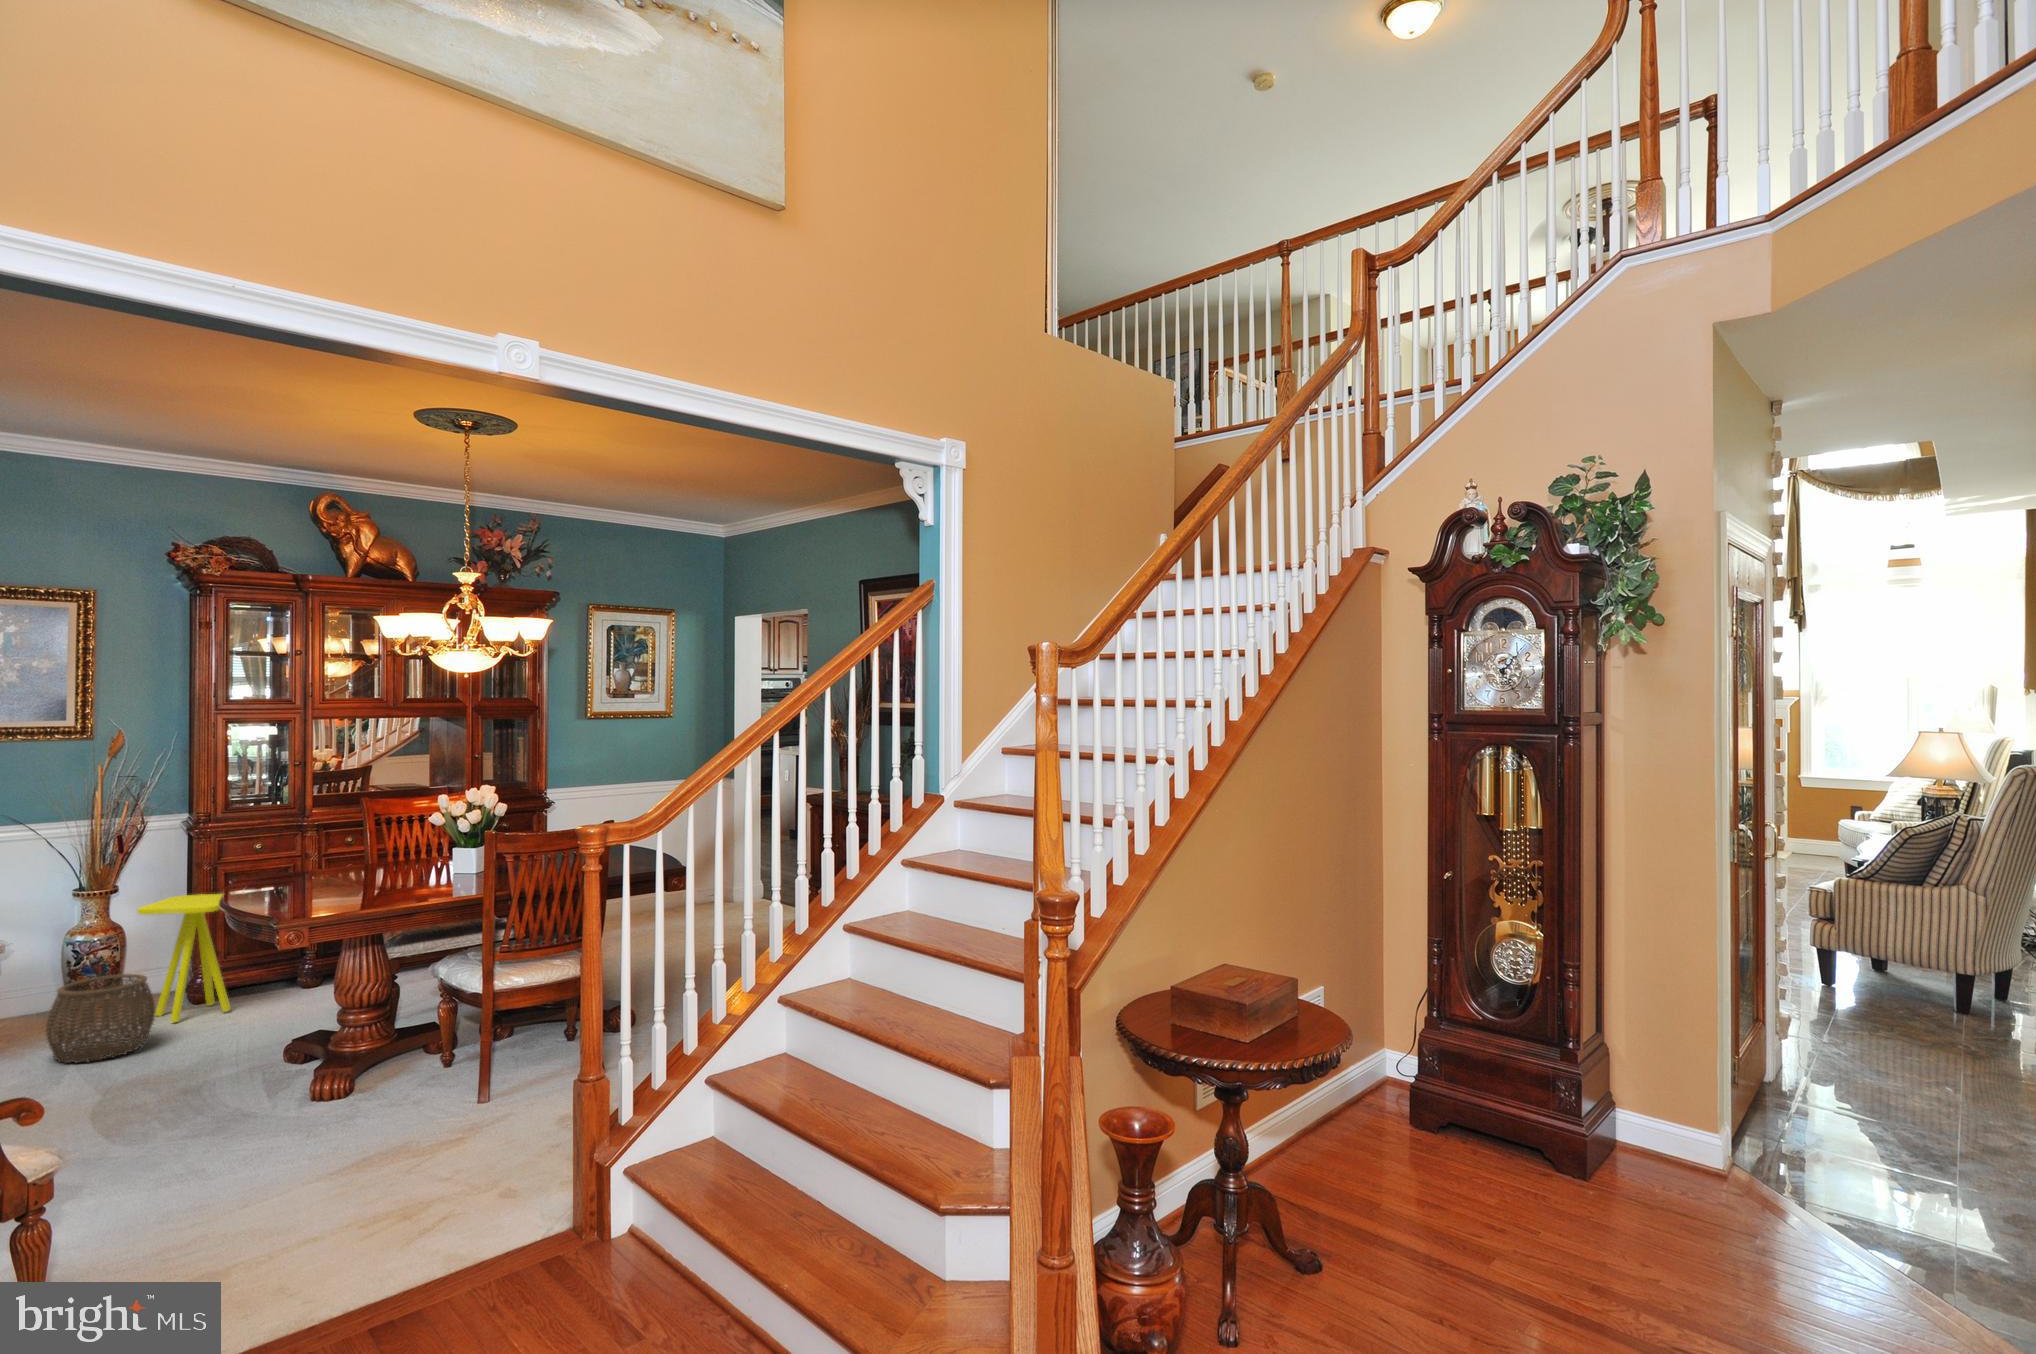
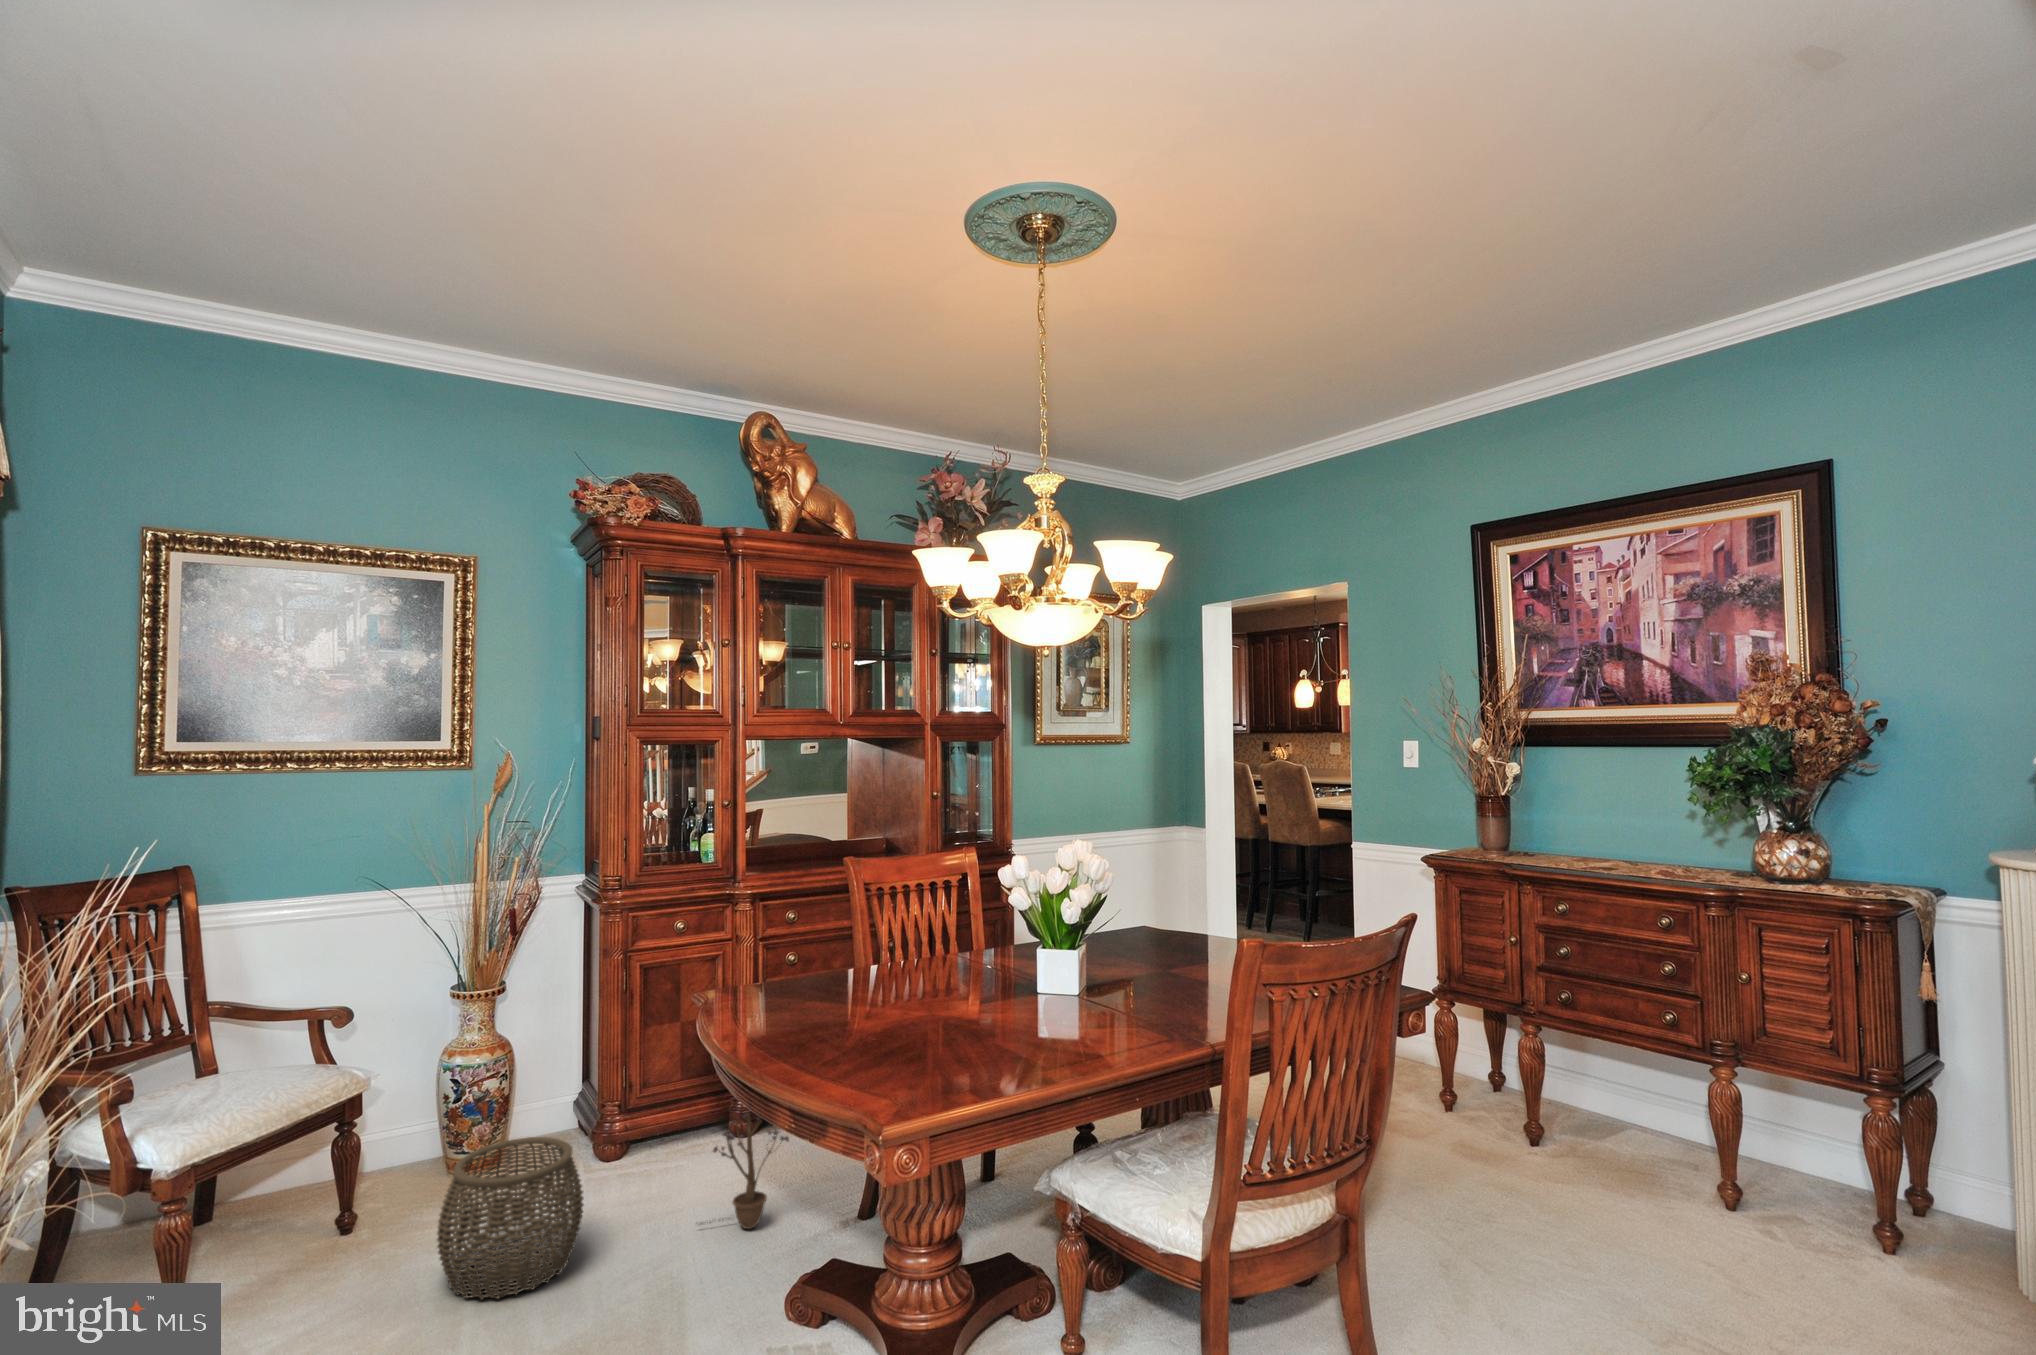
side table: present [137,894,231,1022] -> none [543,997,676,1204]
decorative plant: none [242,952,312,1028] -> present [699,1113,789,1229]

